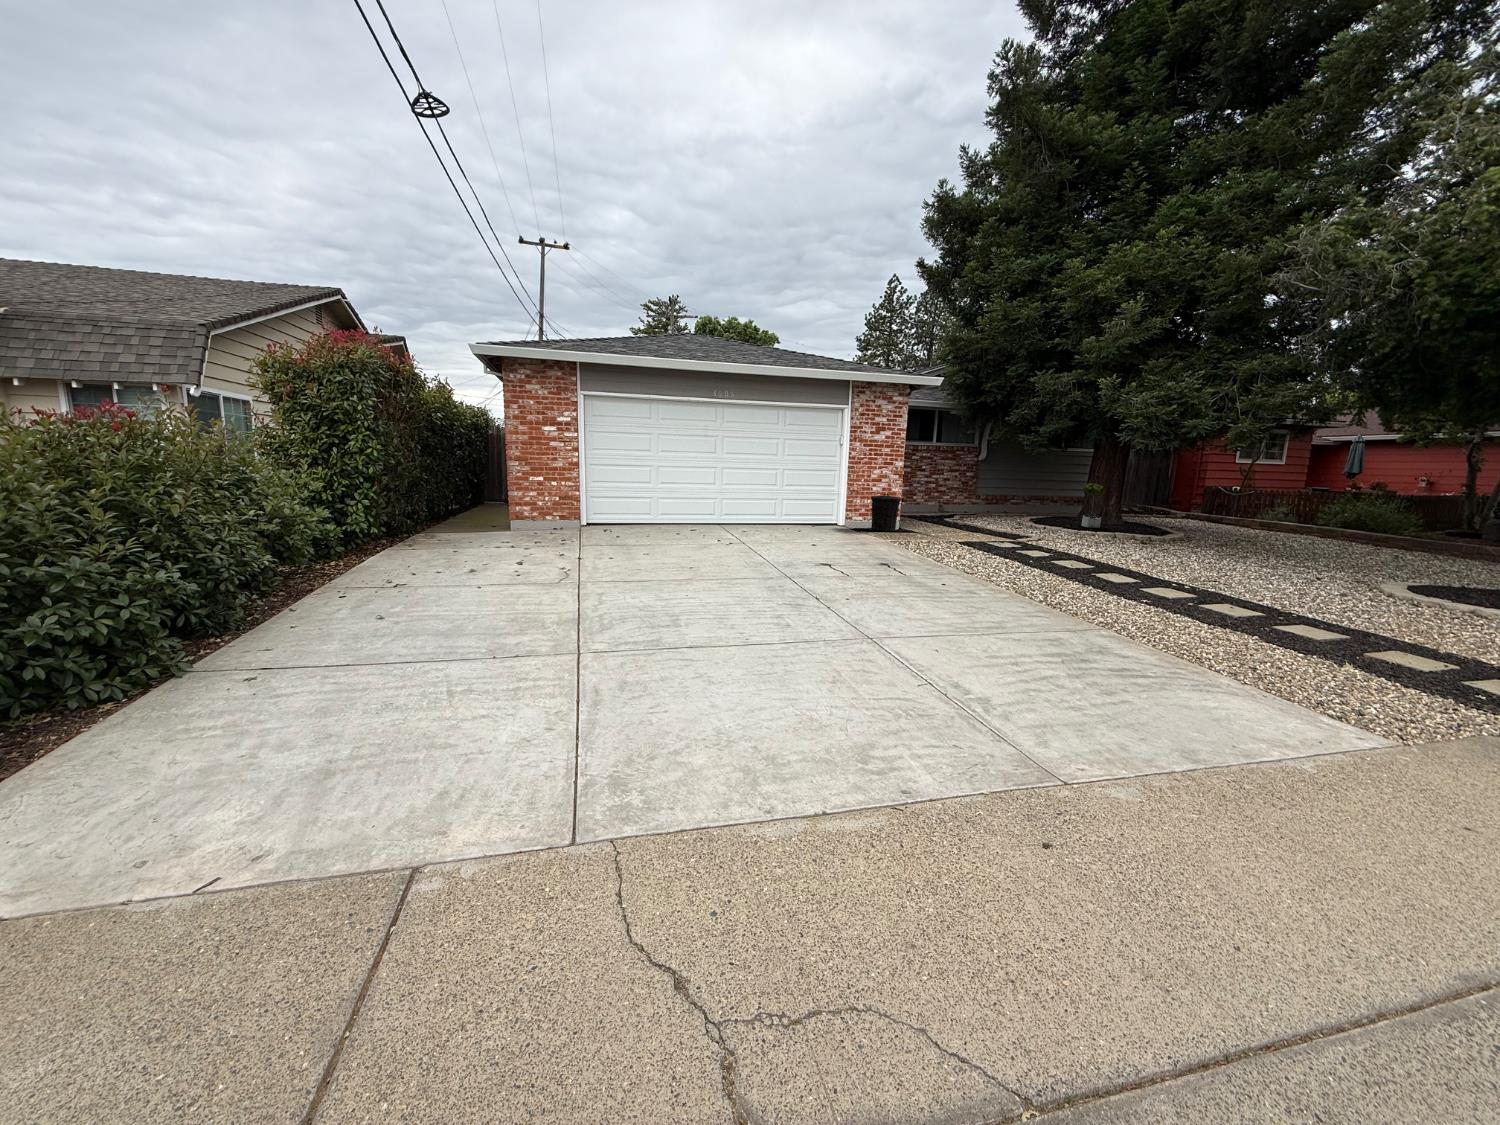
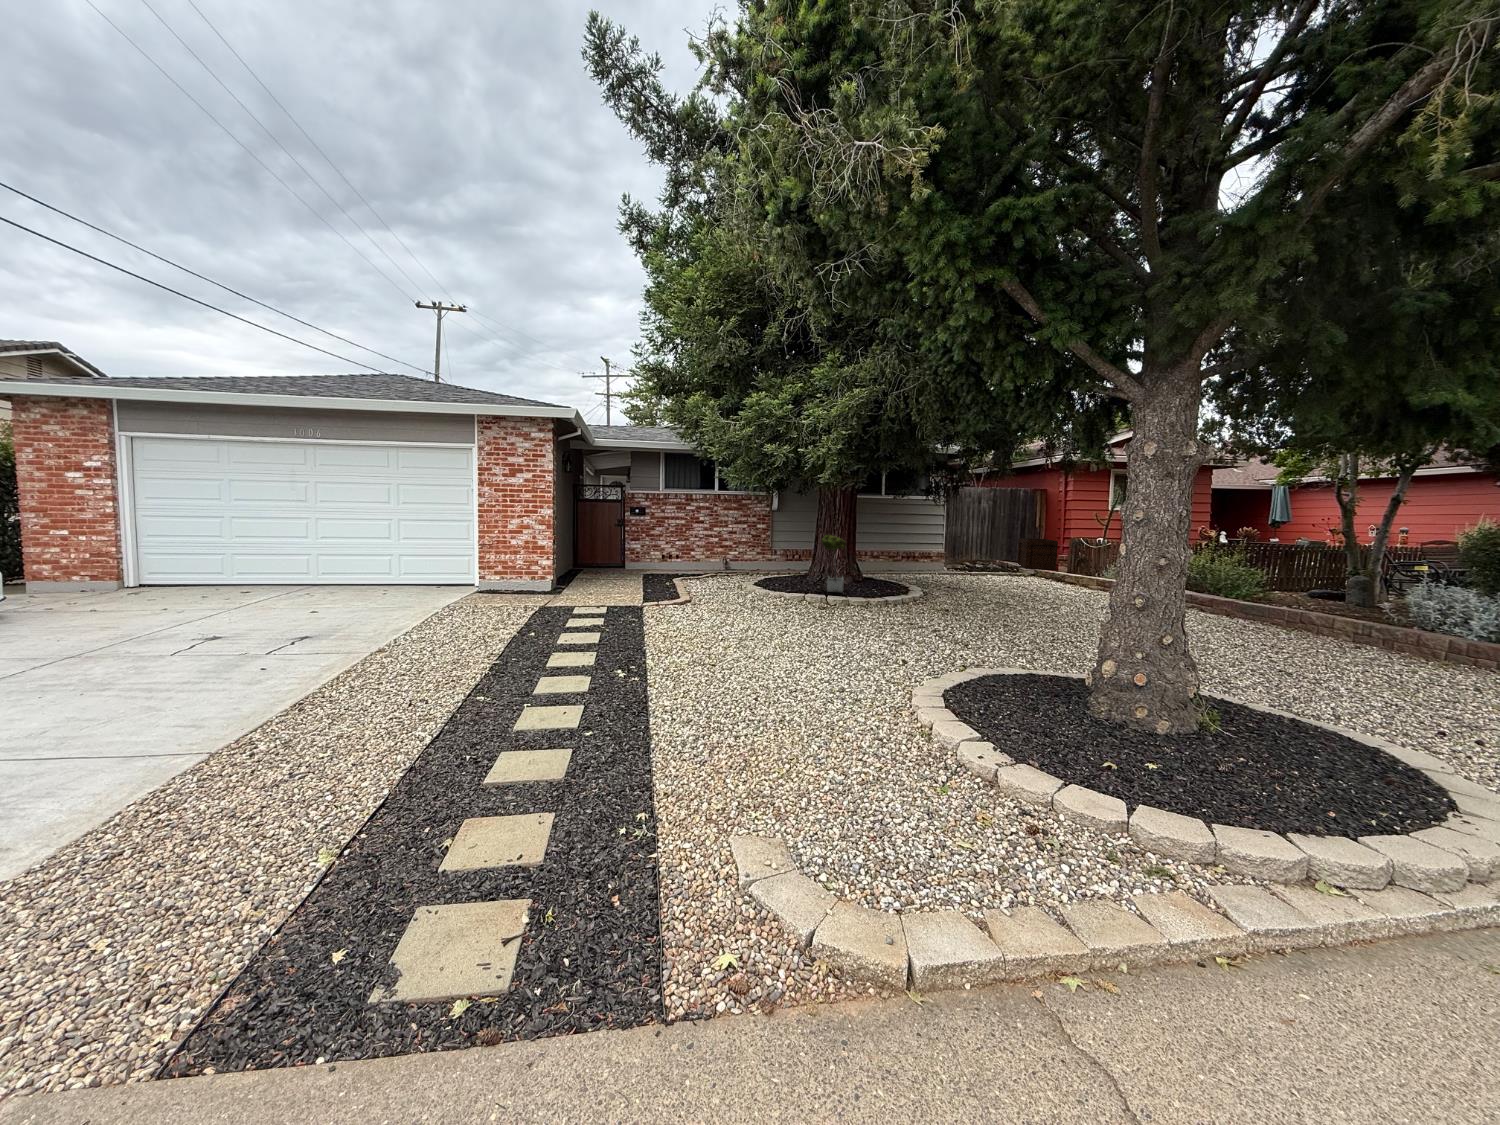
wooden crate: none [1135,485,1176,510] -> present [1017,538,1058,570]
trash can: present [871,494,901,531] -> none [493,549,533,595]

